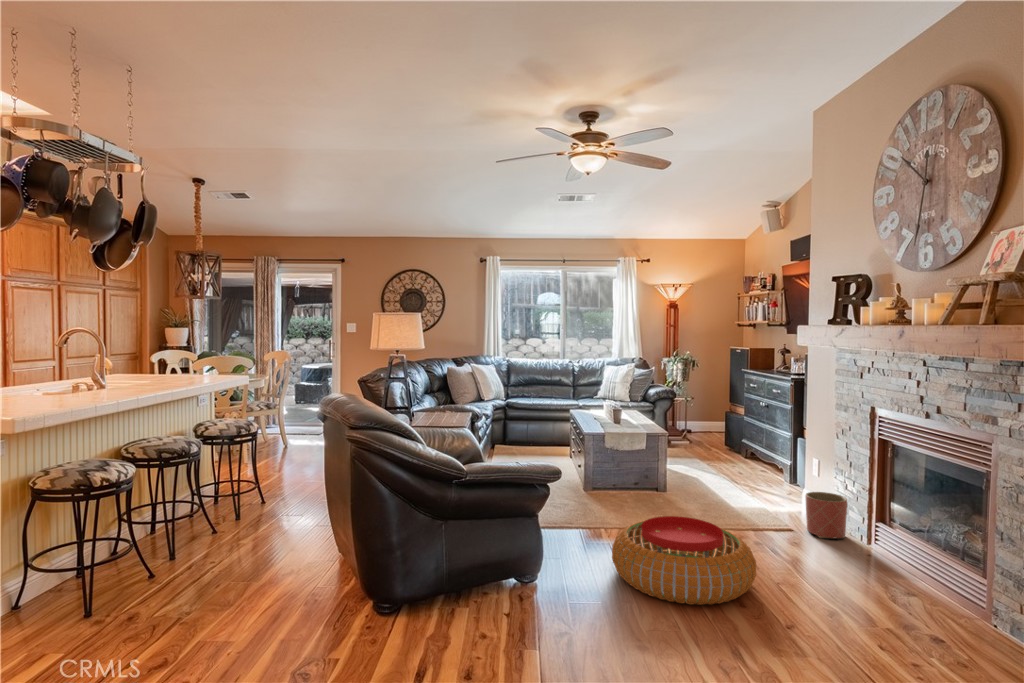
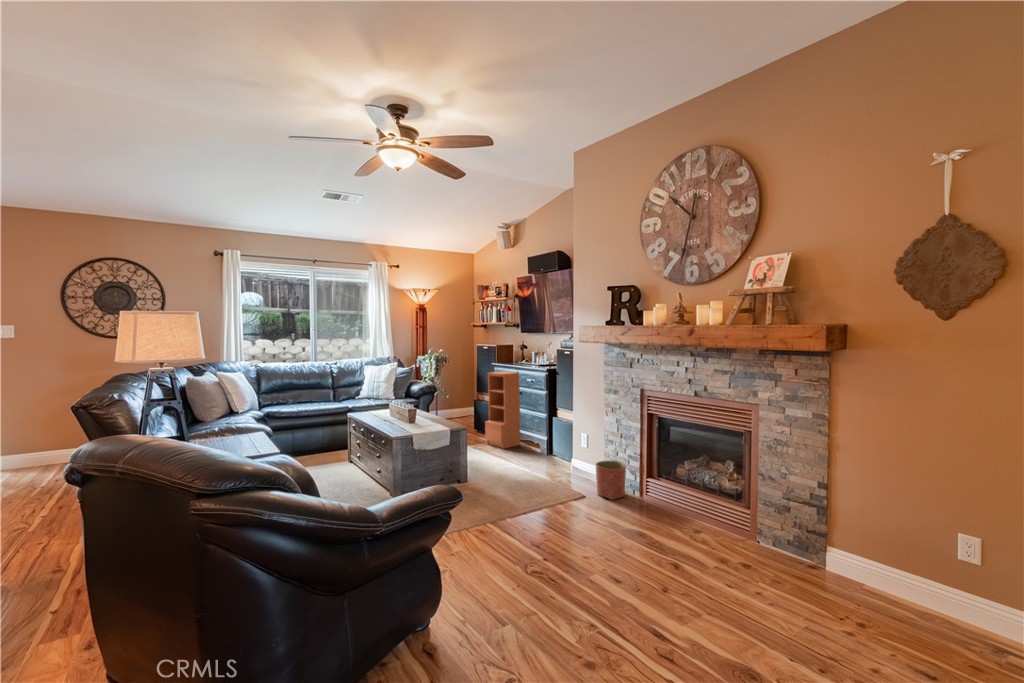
bookcase: none [722,380,765,470] -> present [485,372,520,448]
pouf: present [612,516,756,605] -> none [493,514,632,613]

